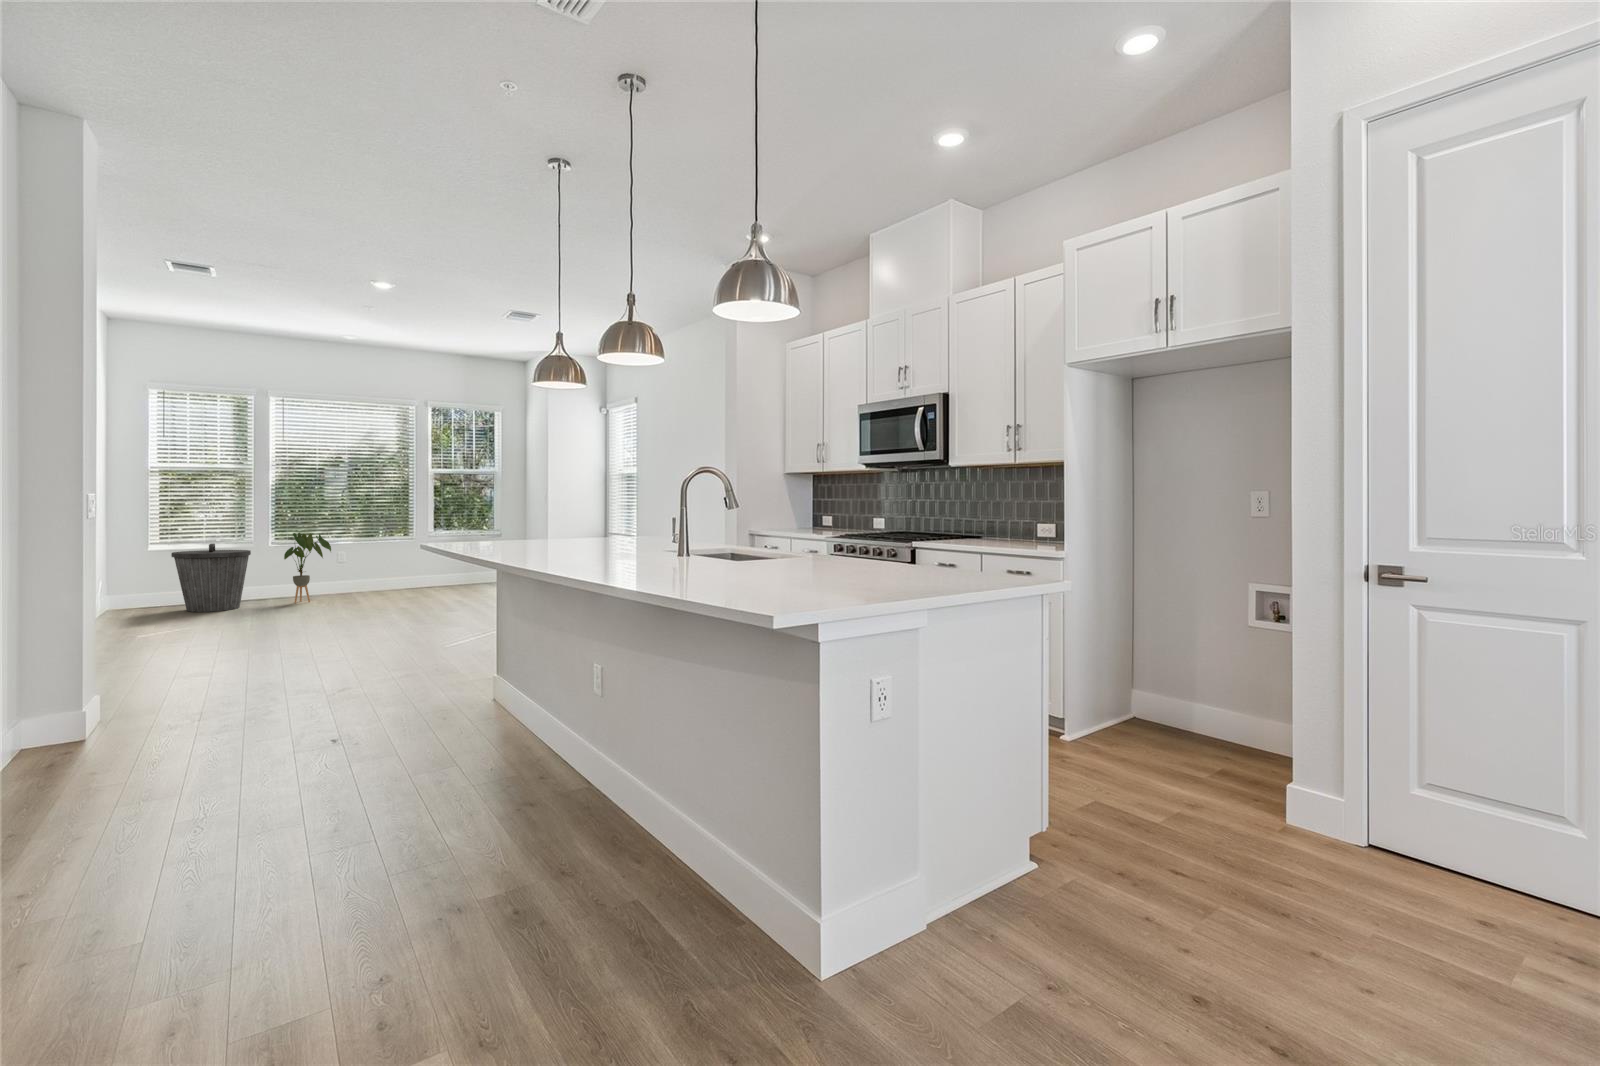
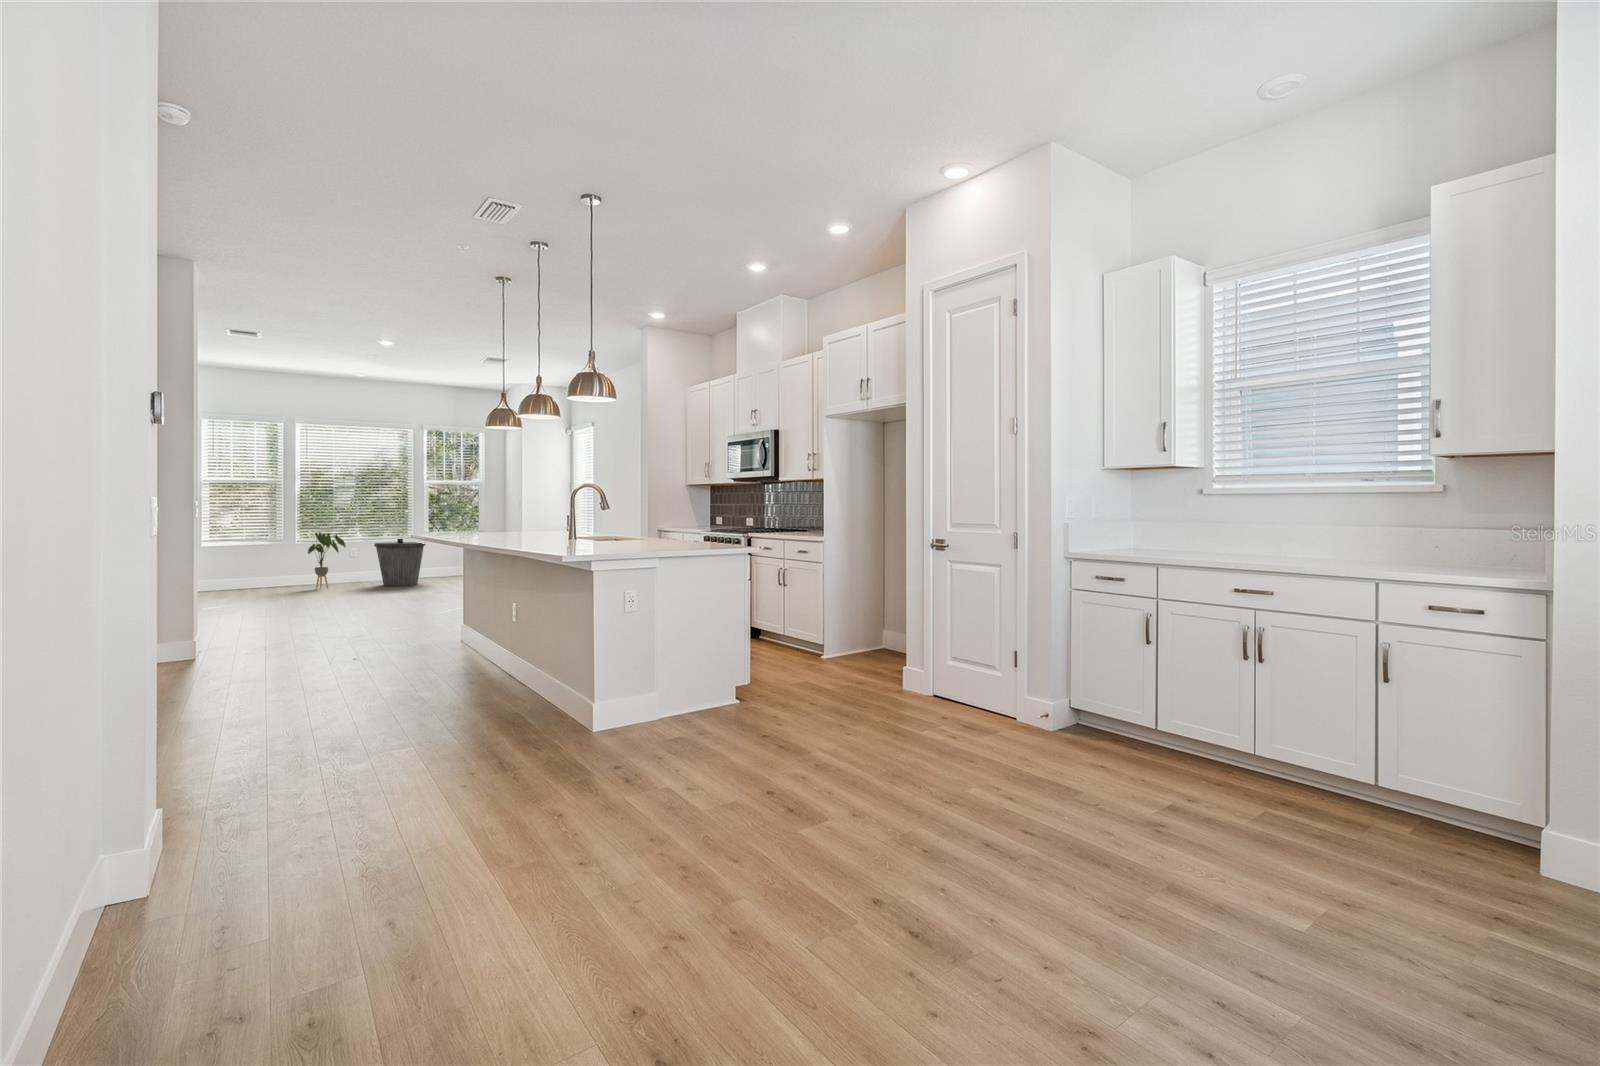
trash can: present [171,544,251,612] -> present [374,539,425,586]

